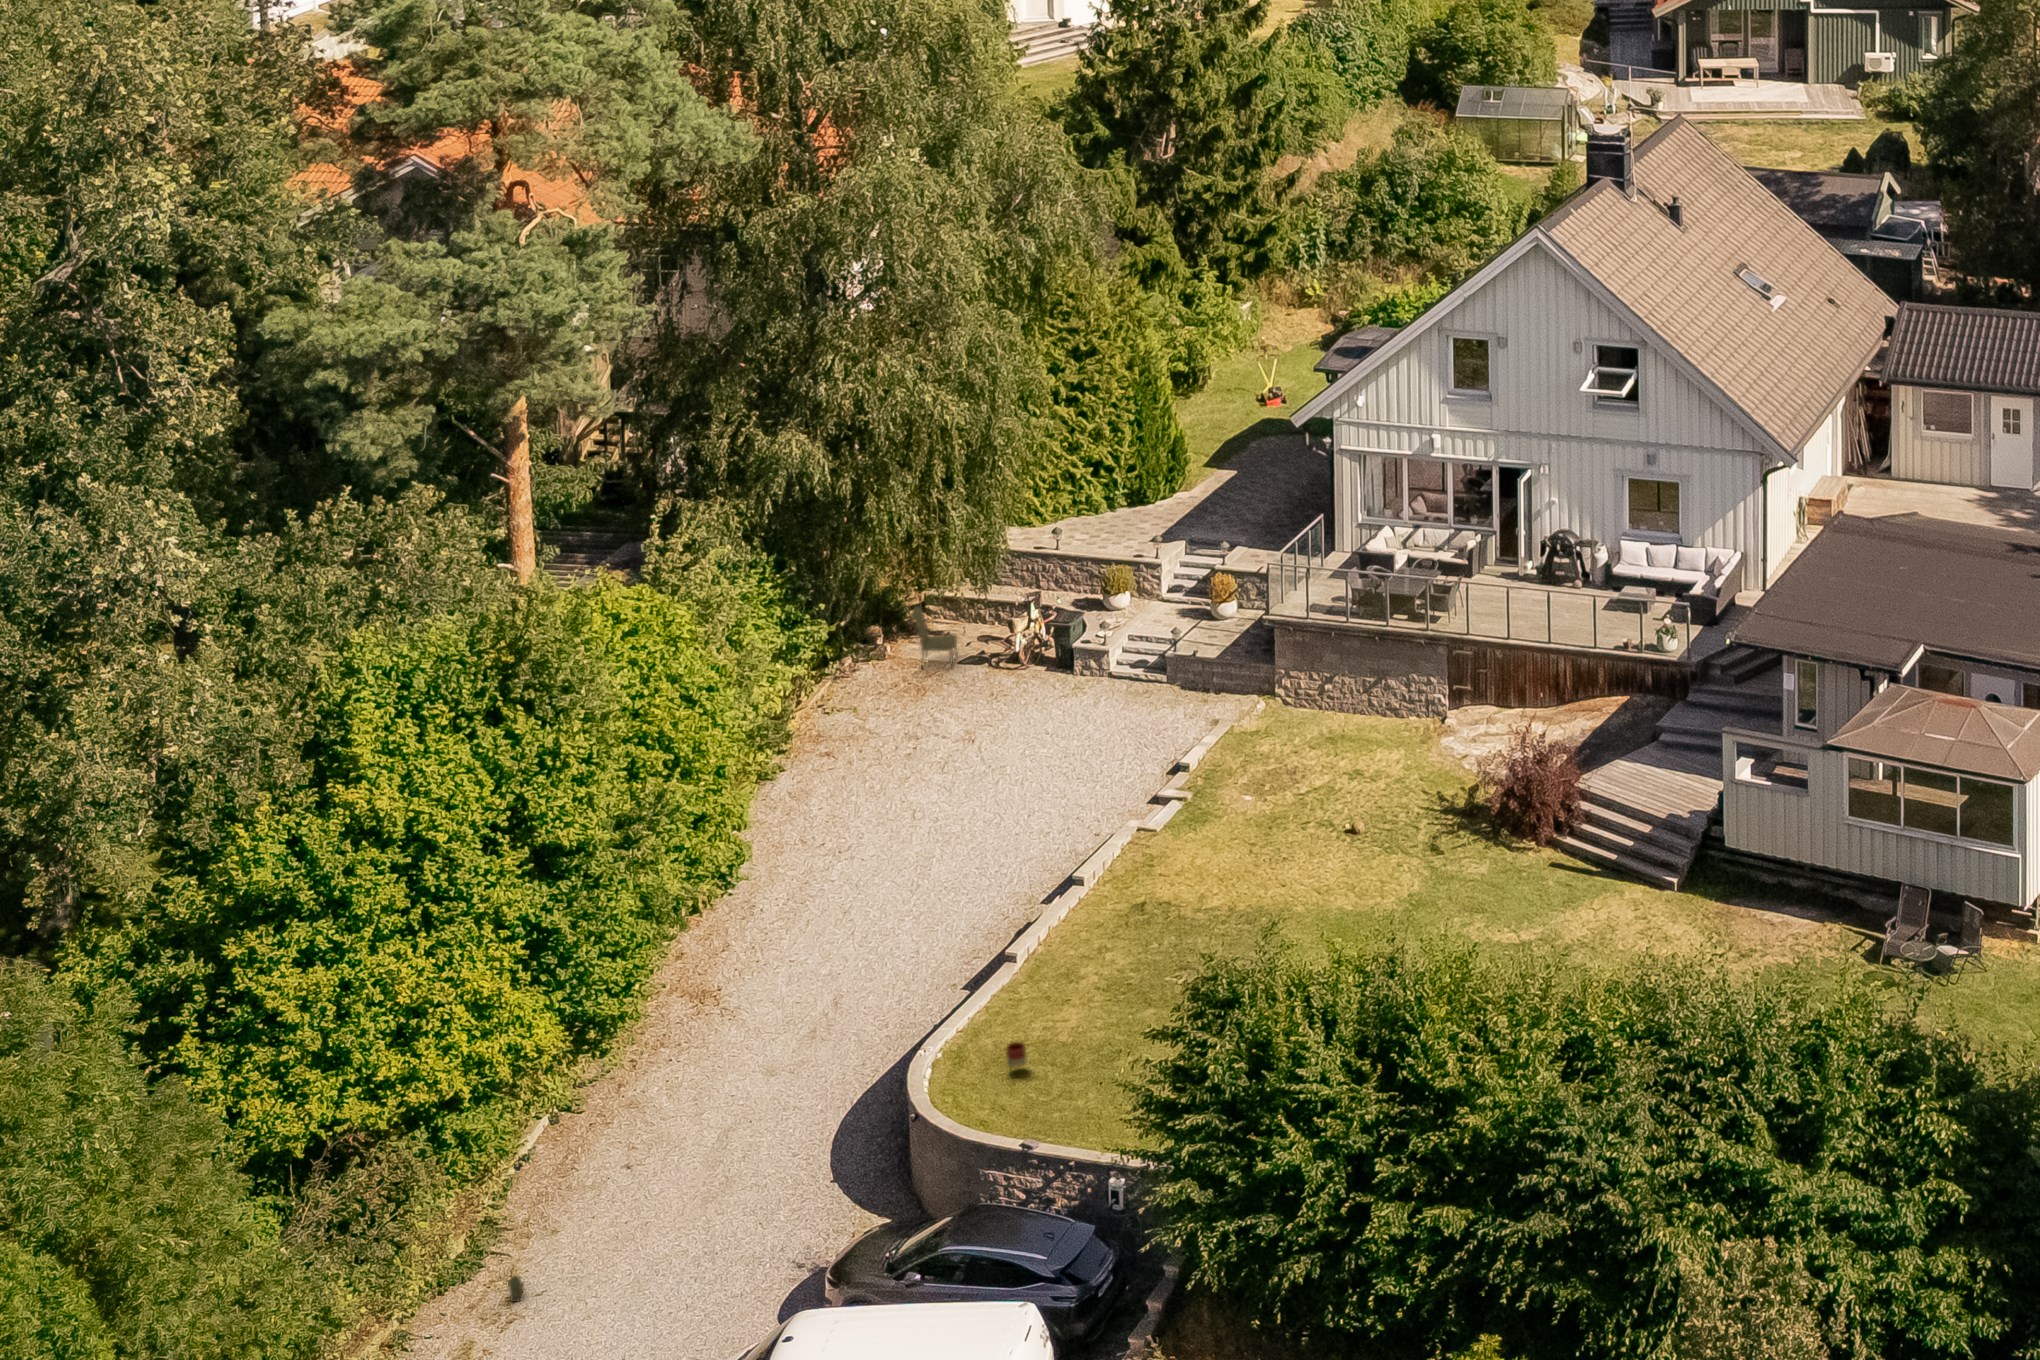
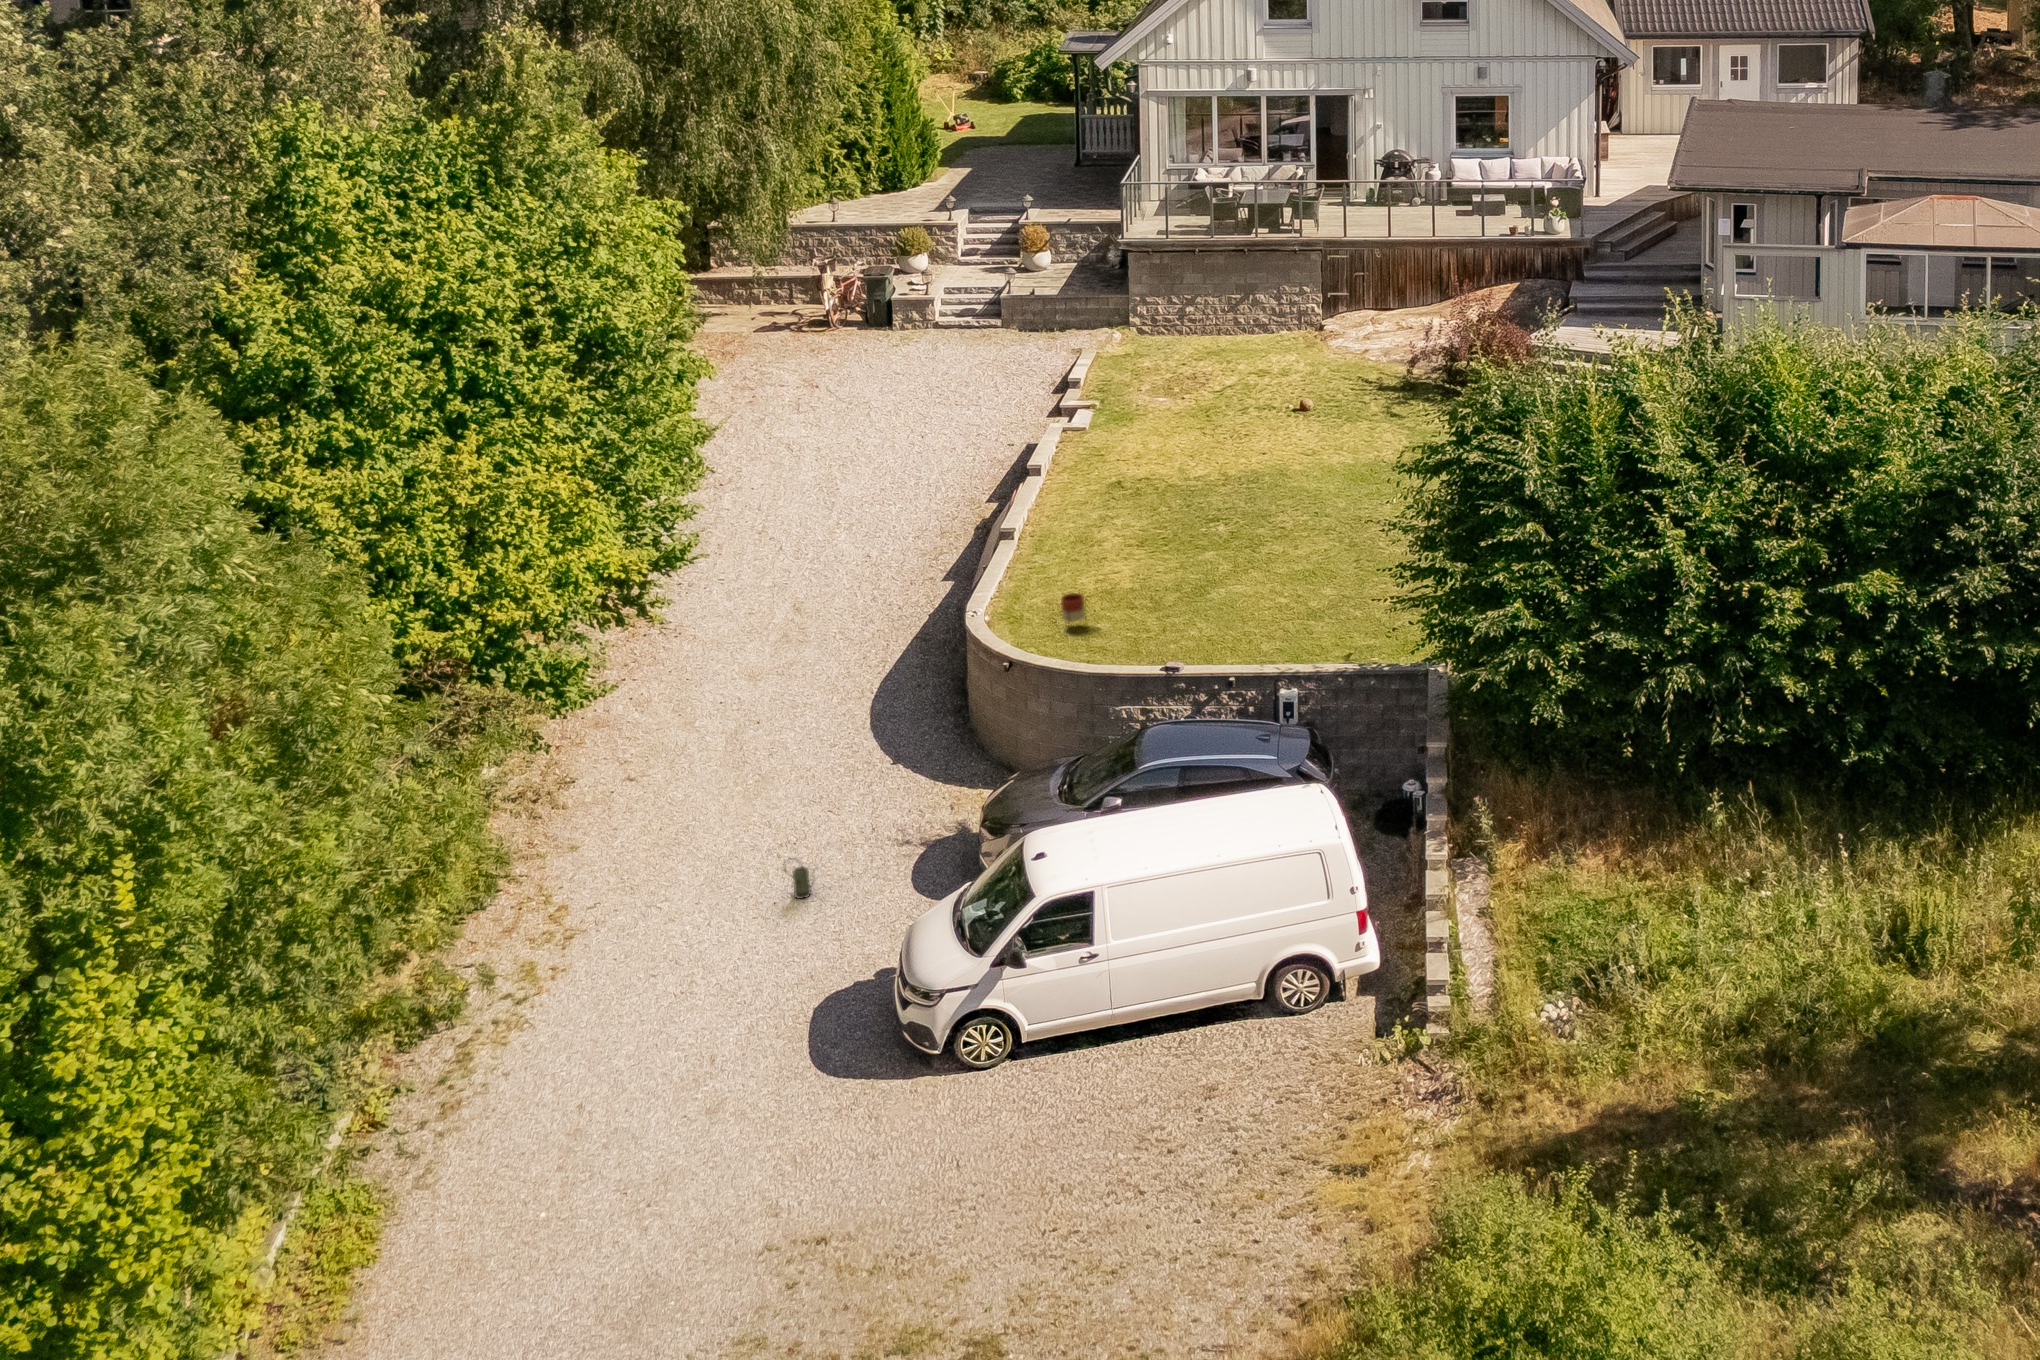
chair: present [911,606,957,661] -> none [702,271,752,339]
watering can: present [507,1270,523,1302] -> present [792,865,811,899]

